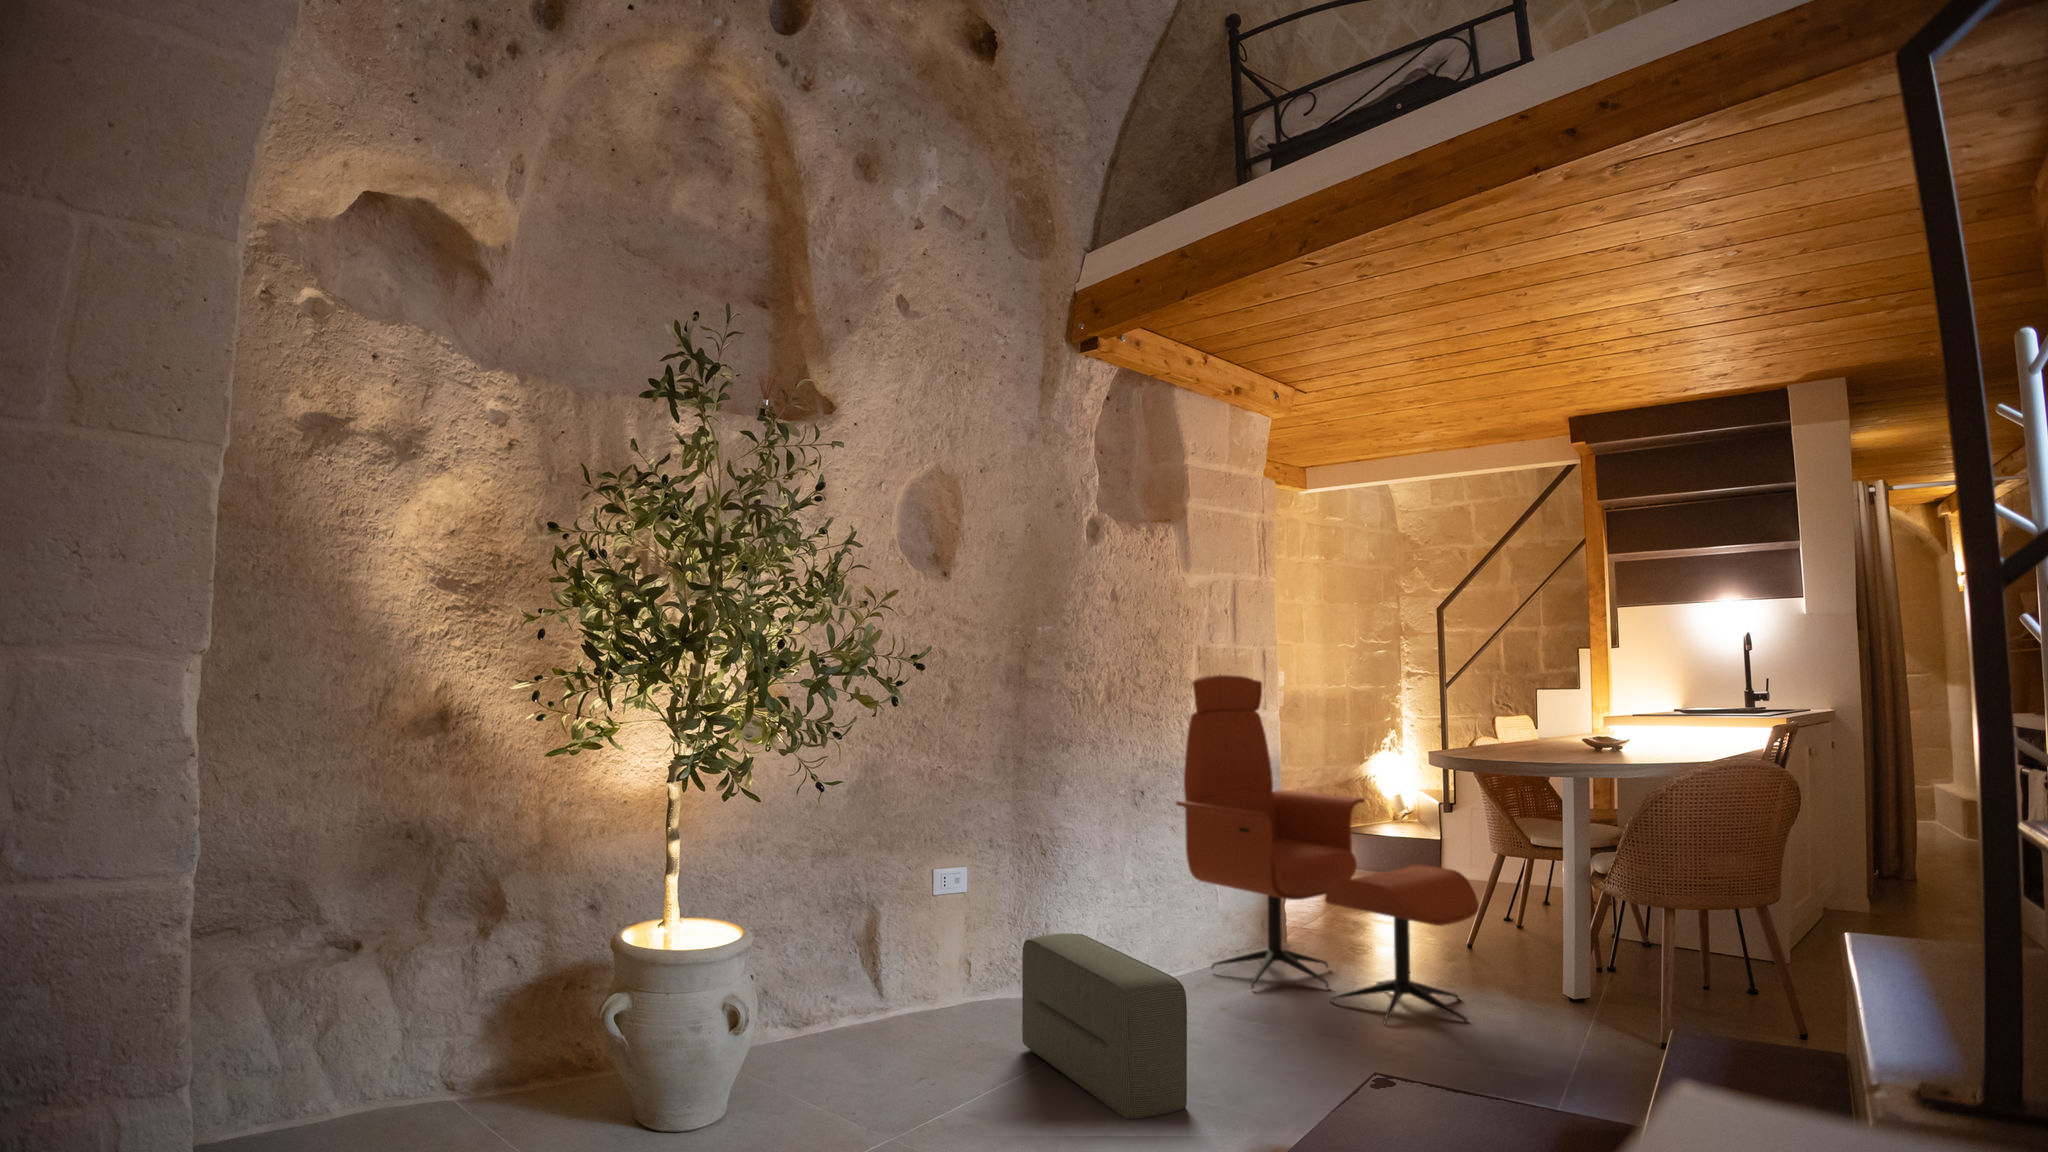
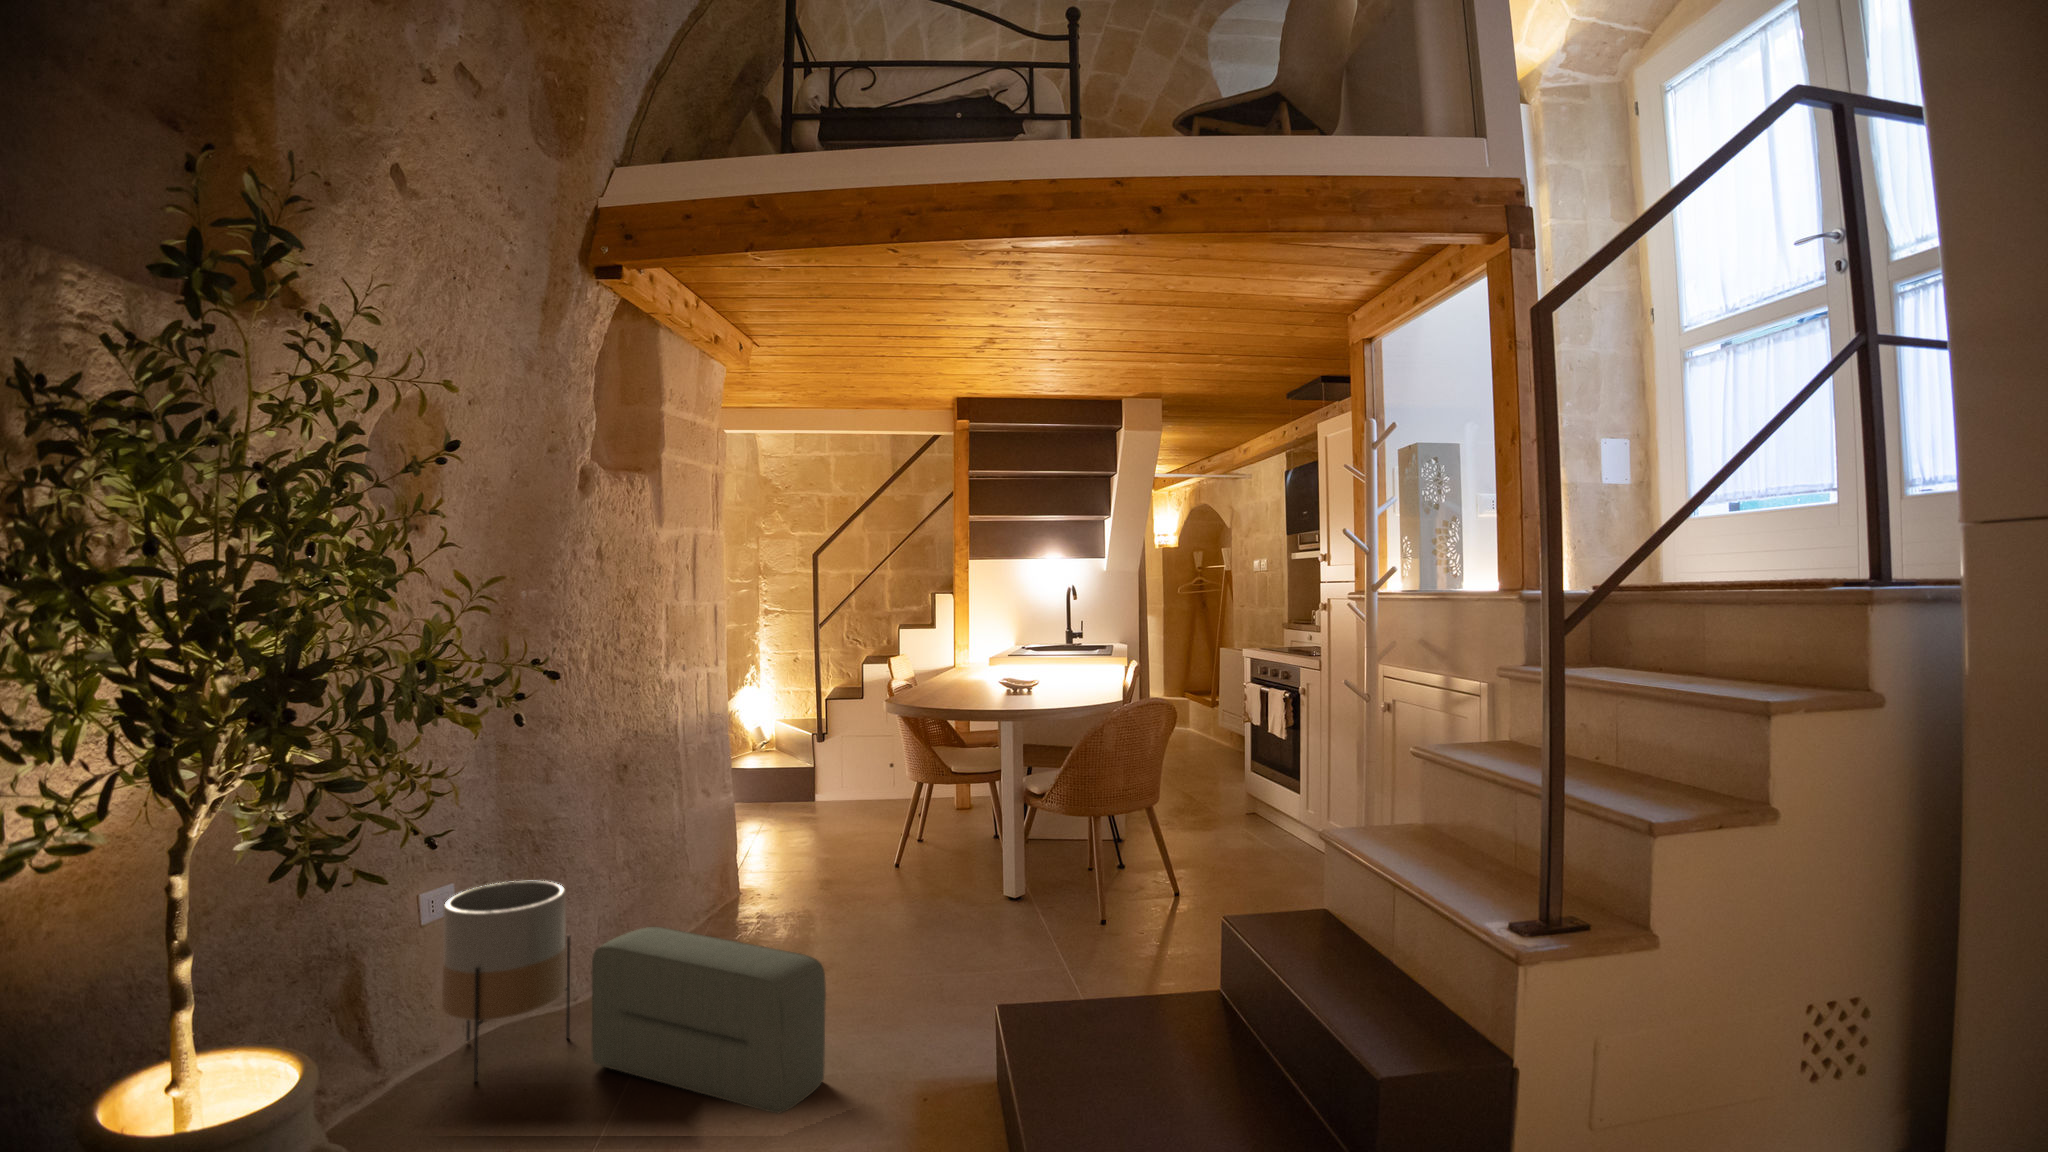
lounge chair: present [1176,675,1479,1024] -> none [689,632,971,948]
planter: none [929,878,1026,1036] -> present [442,881,570,1082]

